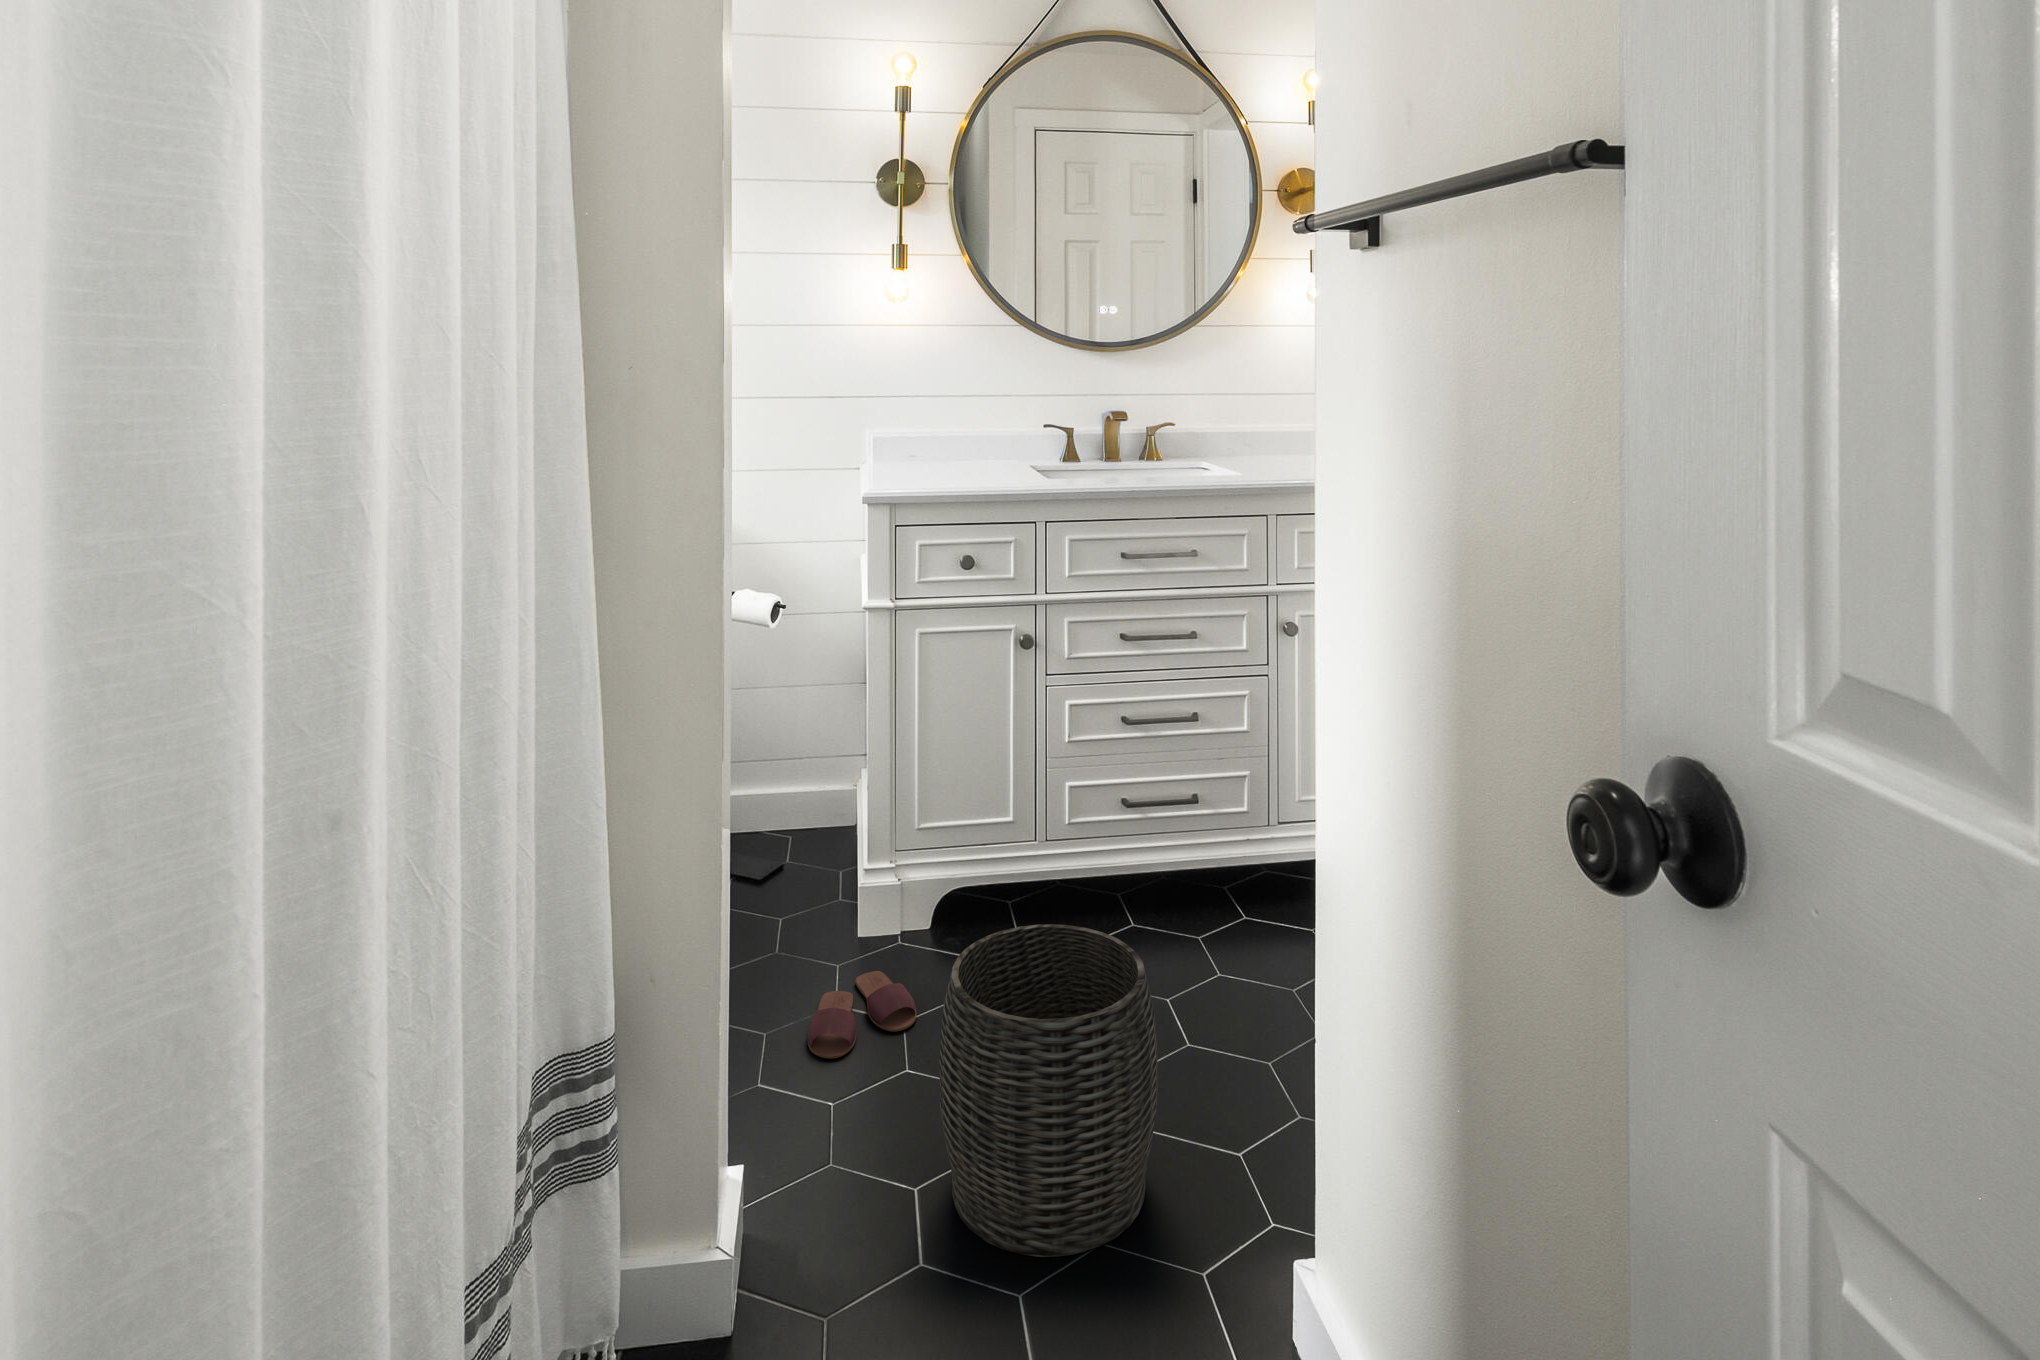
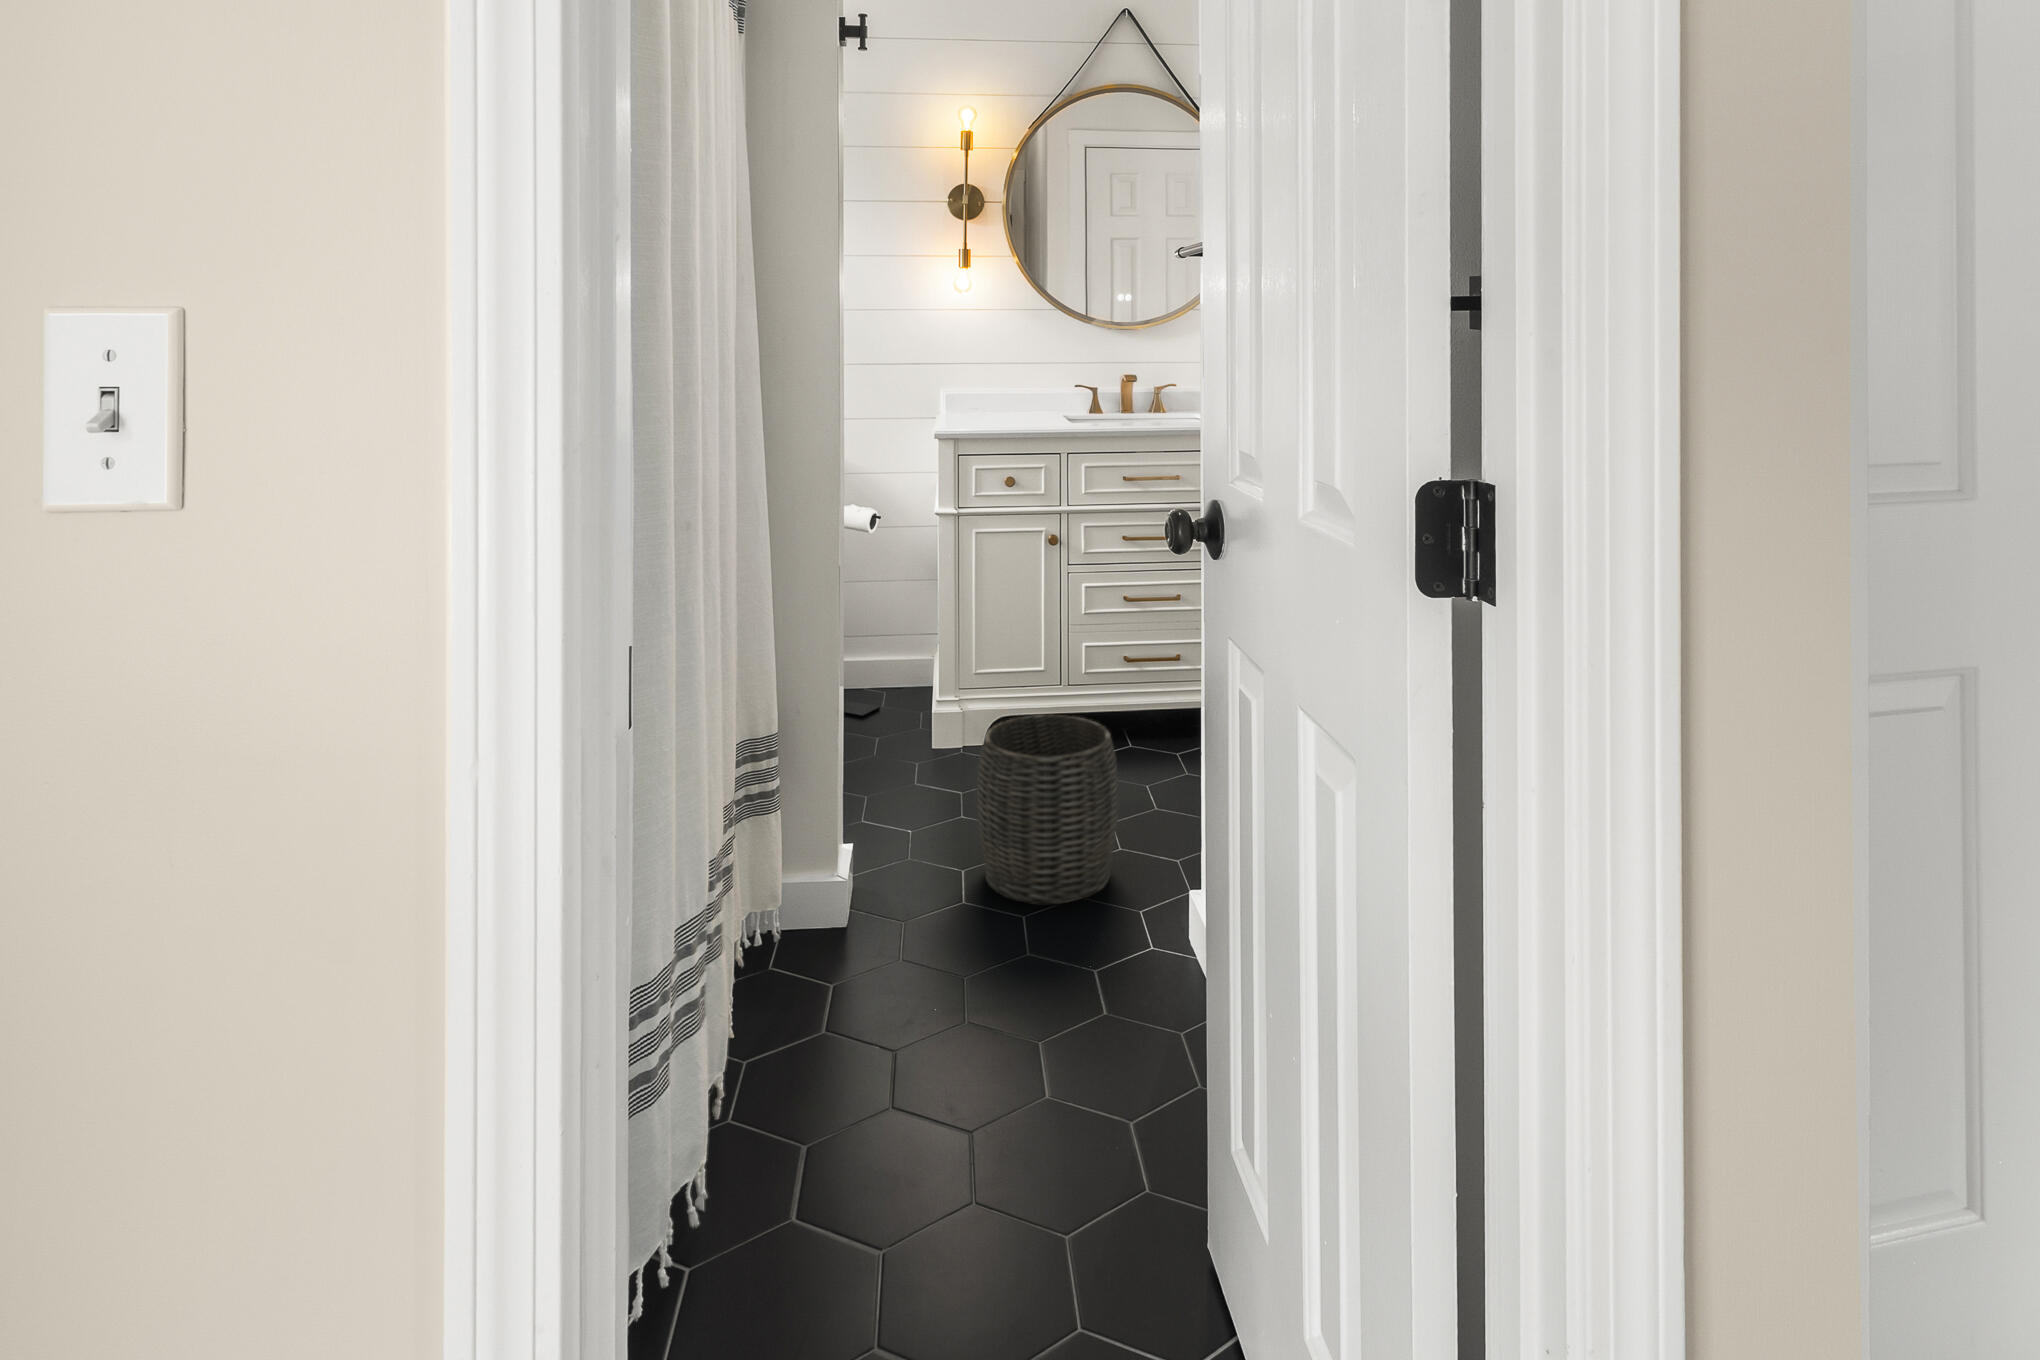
slippers: present [807,971,917,1059] -> none [895,768,970,811]

